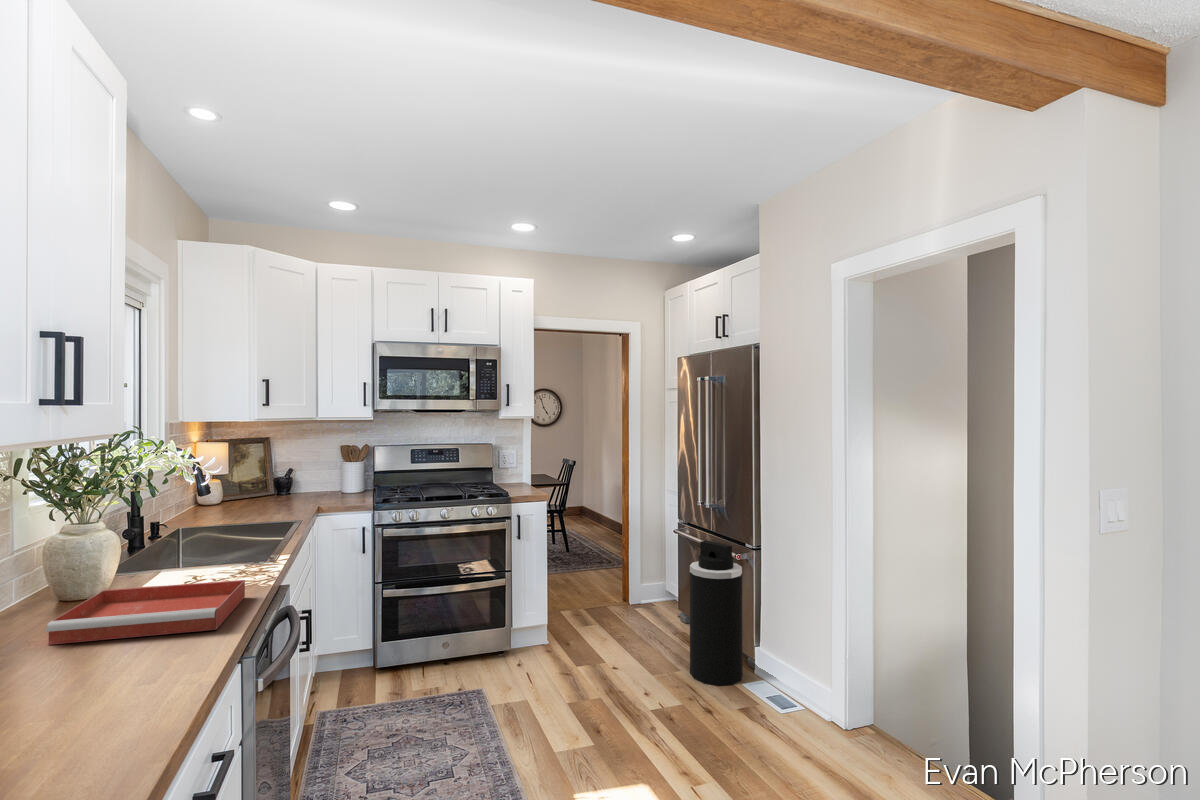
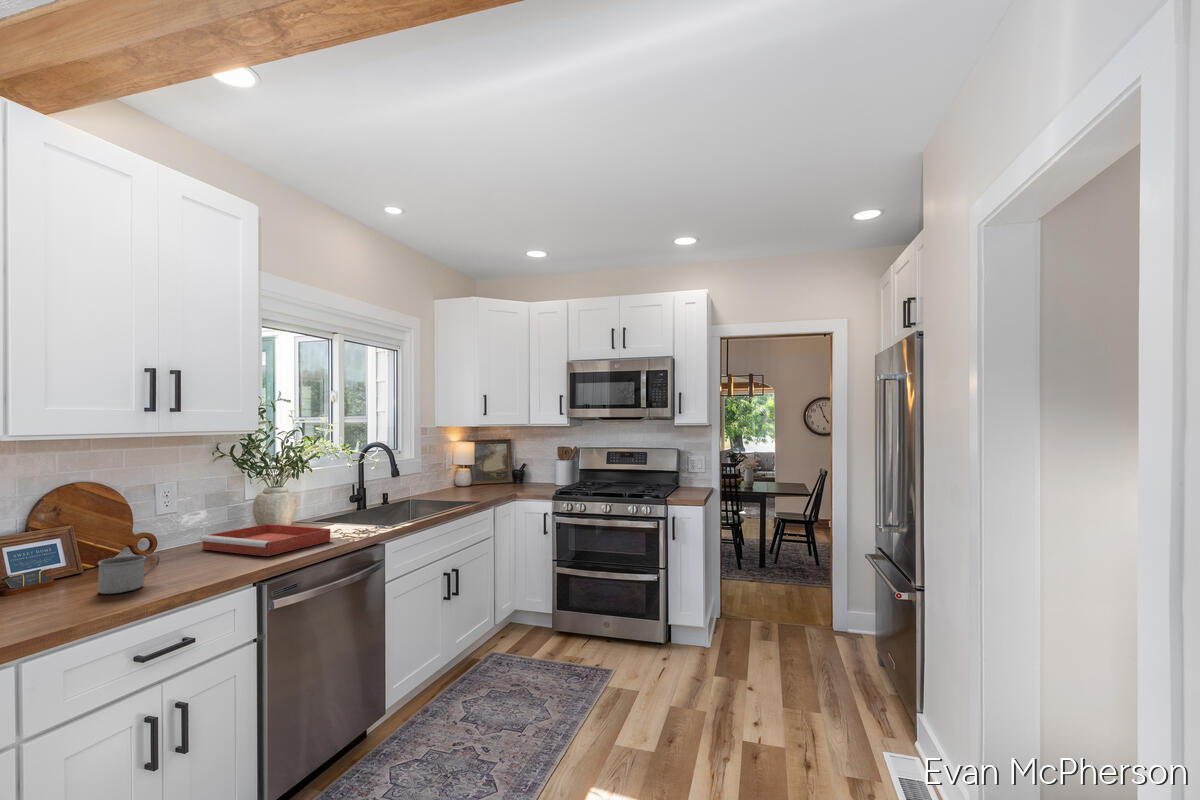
trash can: present [690,540,743,686] -> none [824,565,894,747]
mug: none [74,650,148,727] -> present [98,553,160,594]

